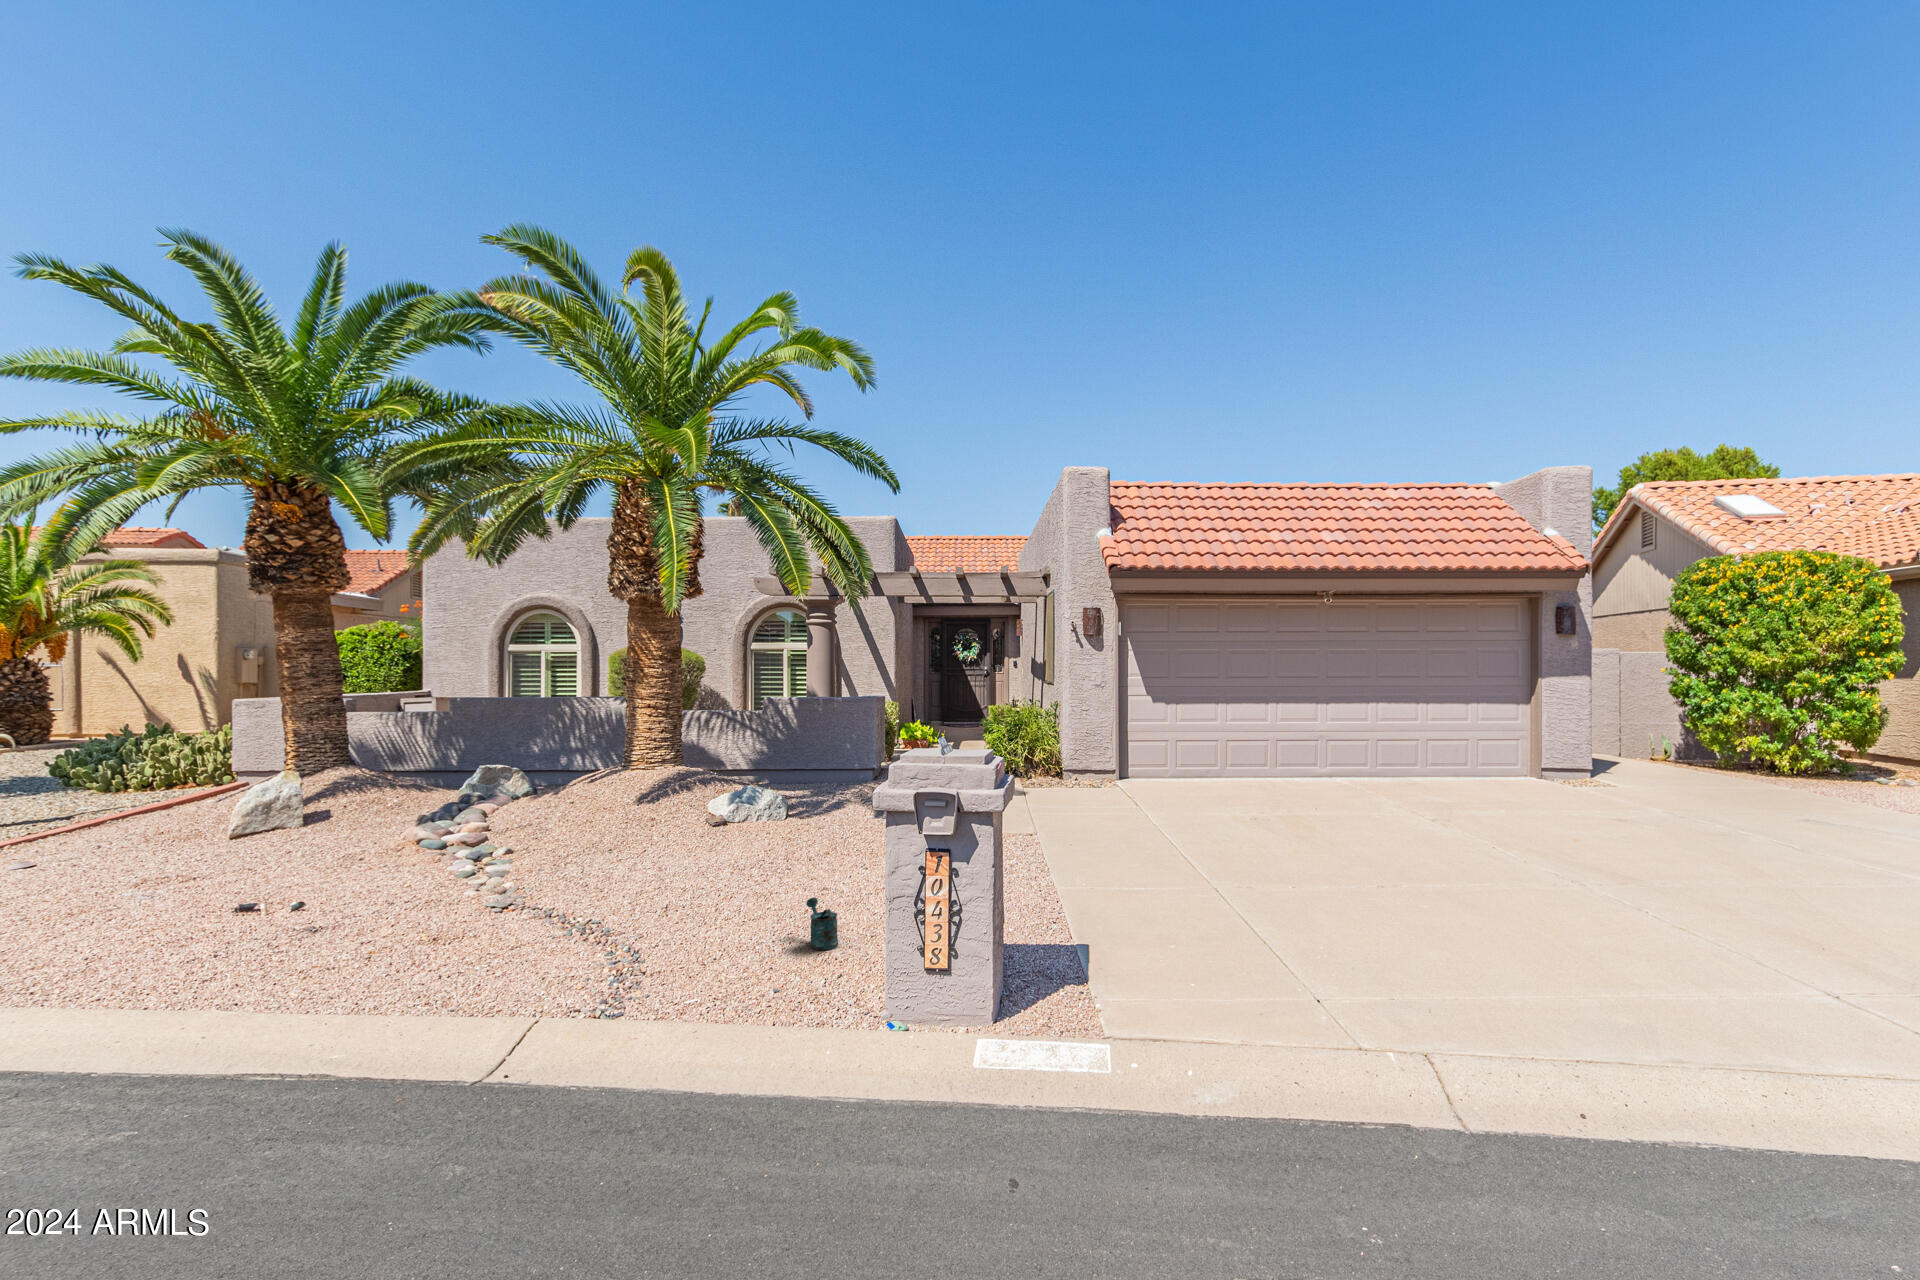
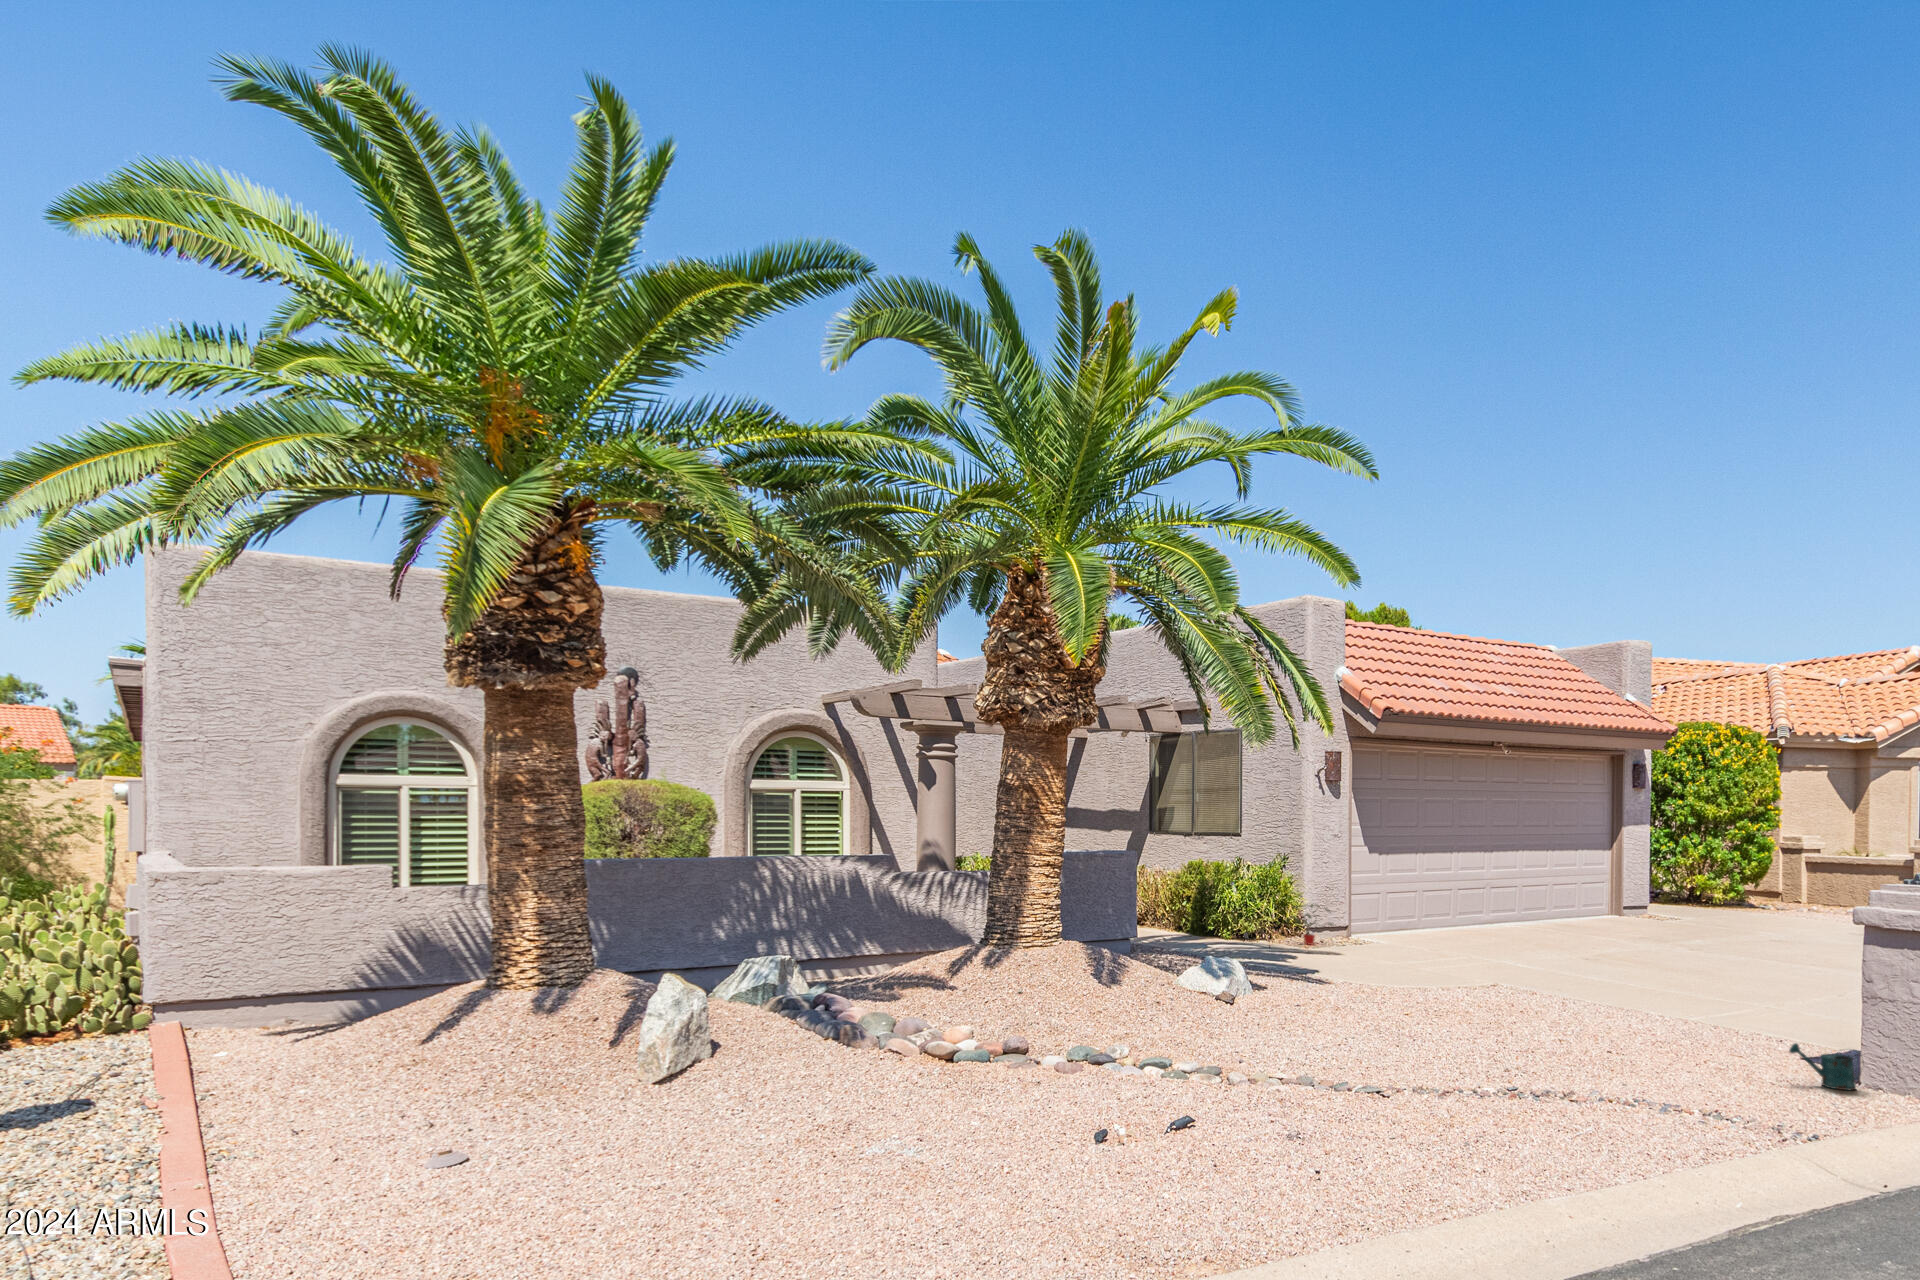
potted plant: none [1077,745,1120,782] -> present [1287,903,1334,945]

